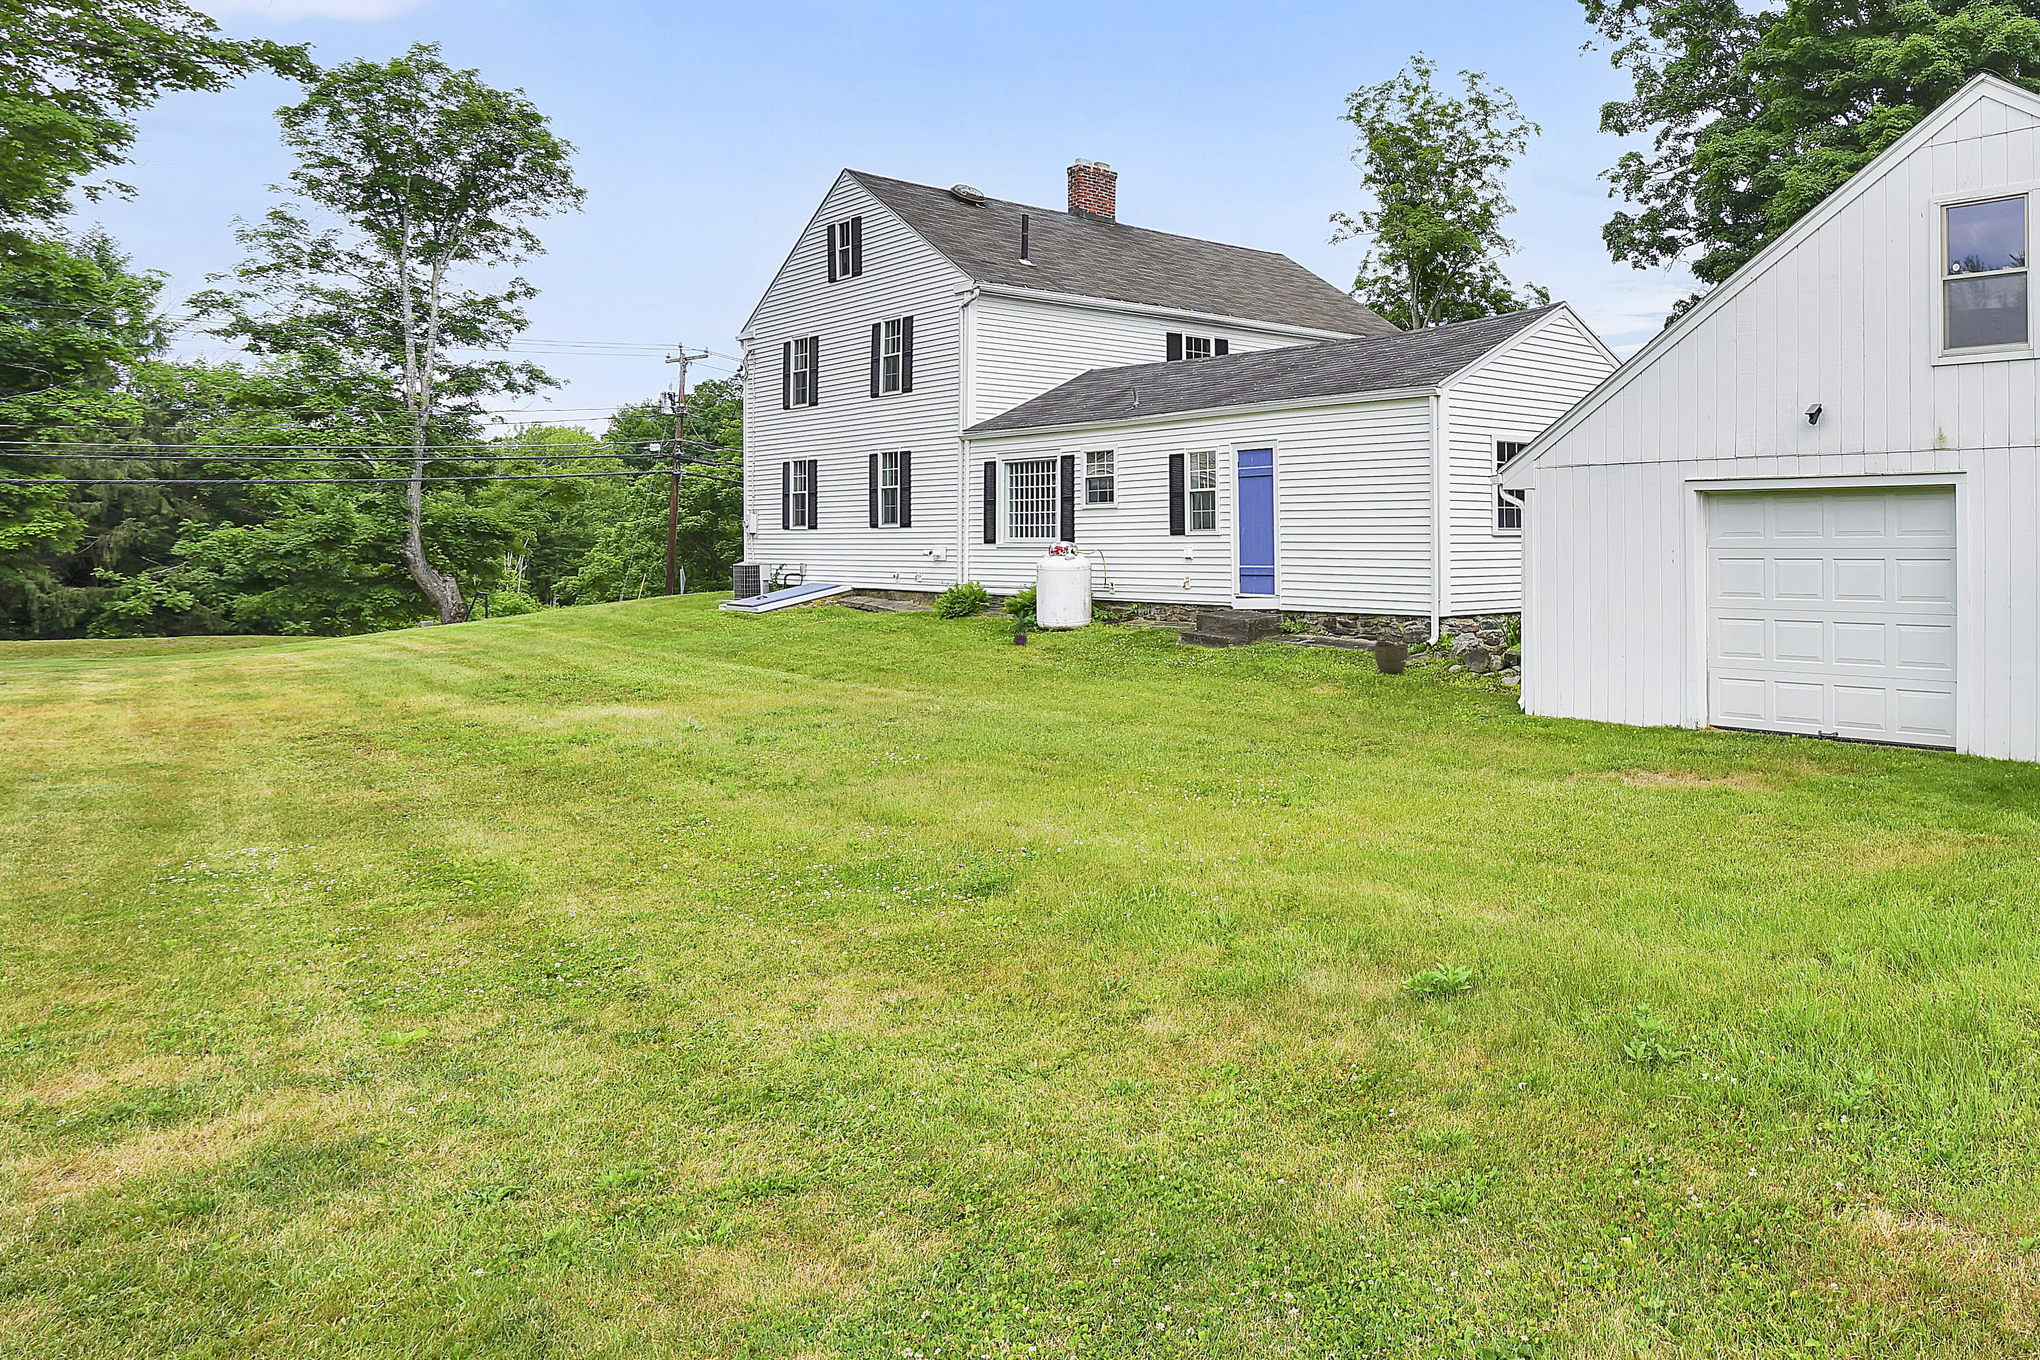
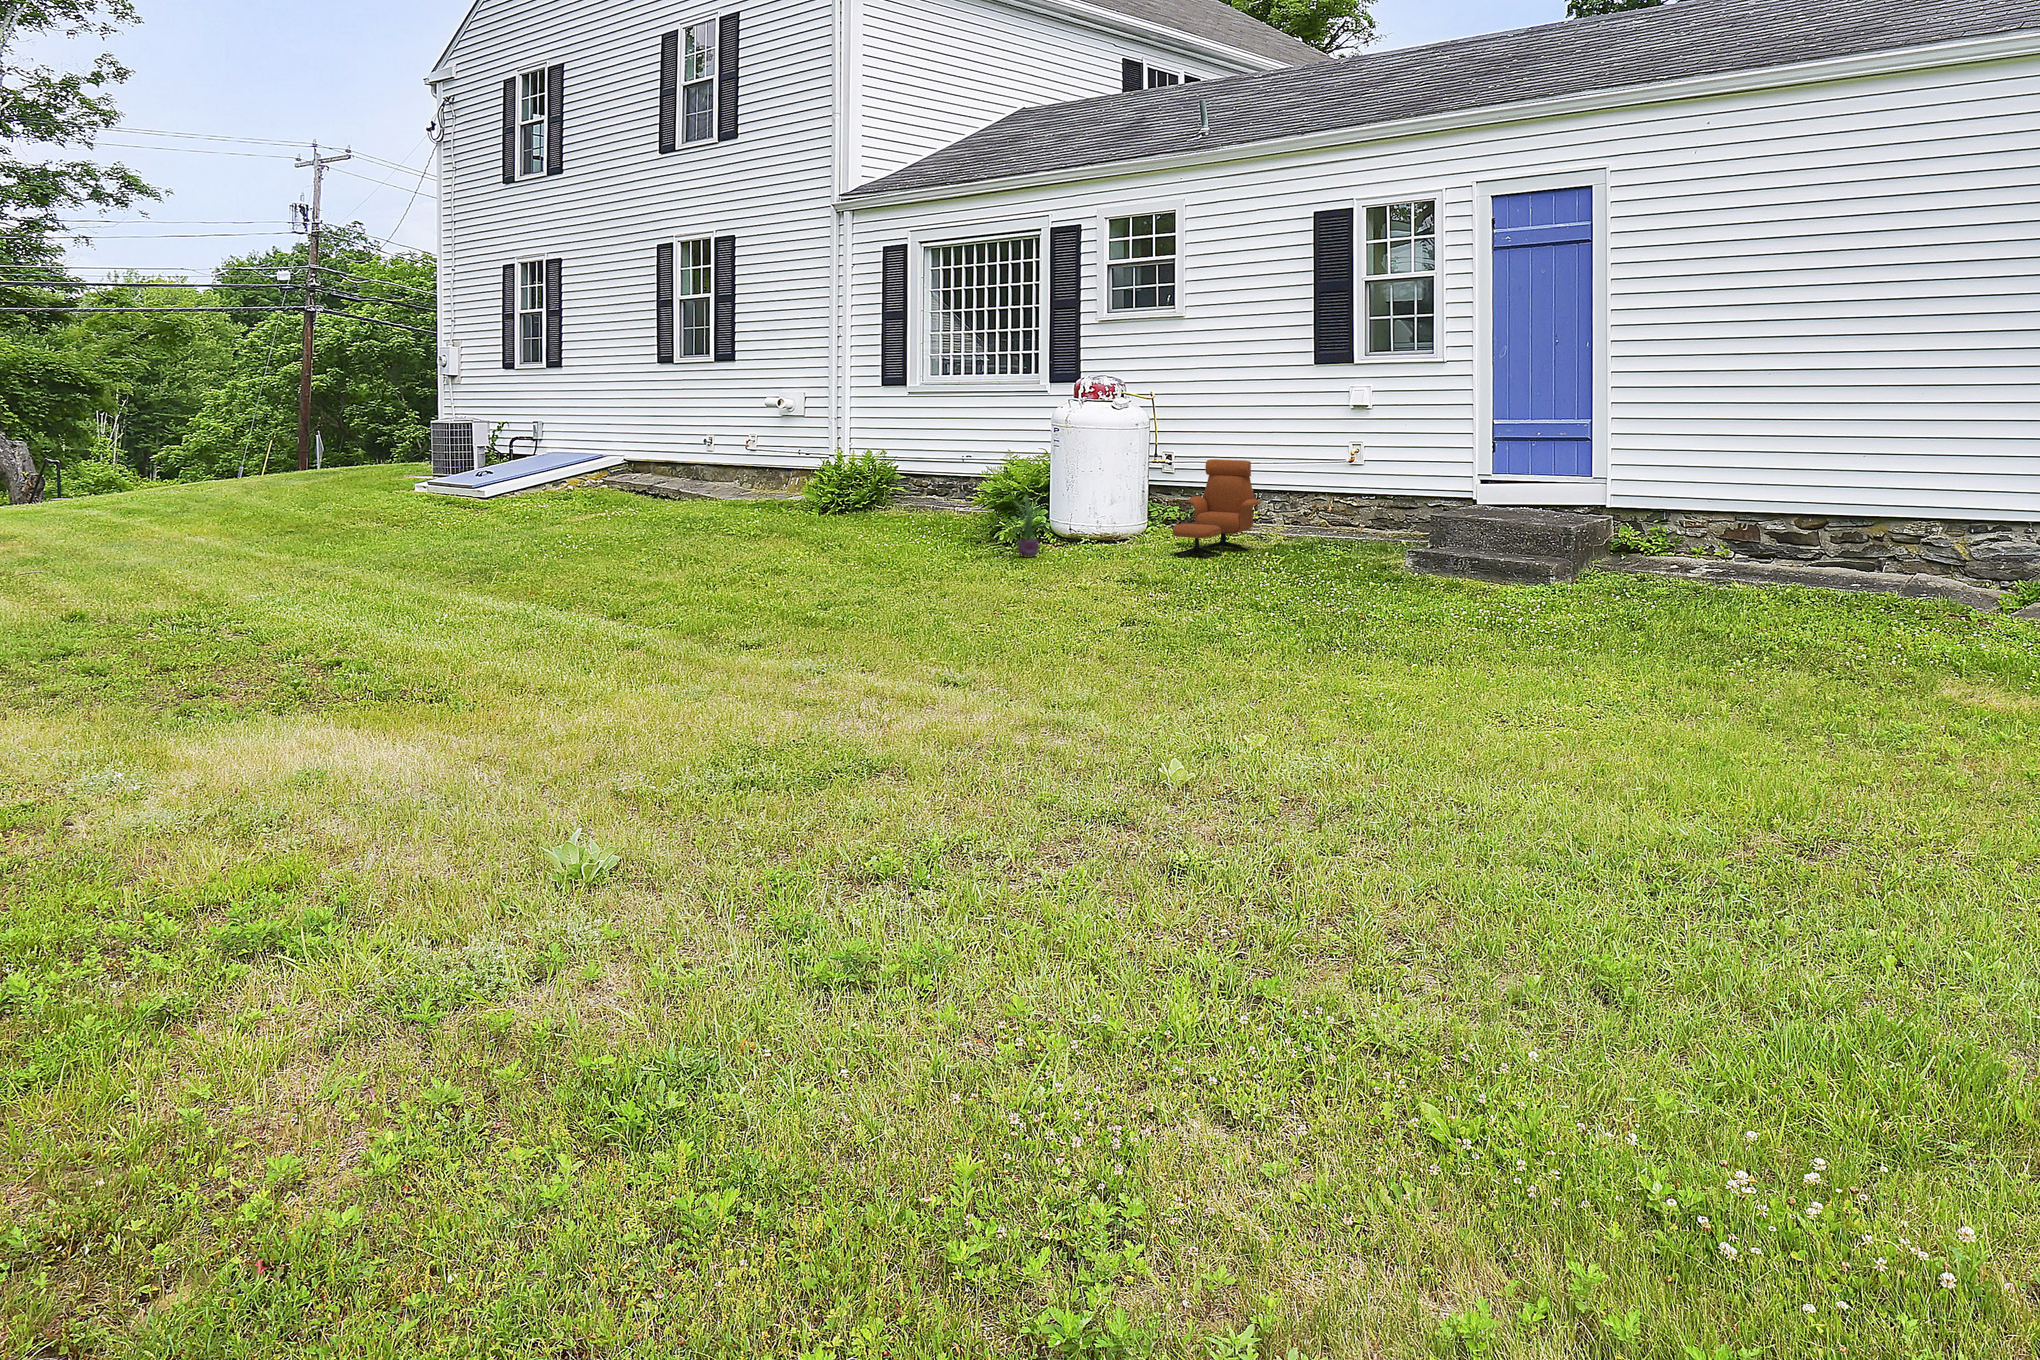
lounge chair: none [1099,594,1155,647] -> present [1173,459,1260,559]
woven basket: present [1375,633,1408,673] -> none [1932,533,2019,623]

